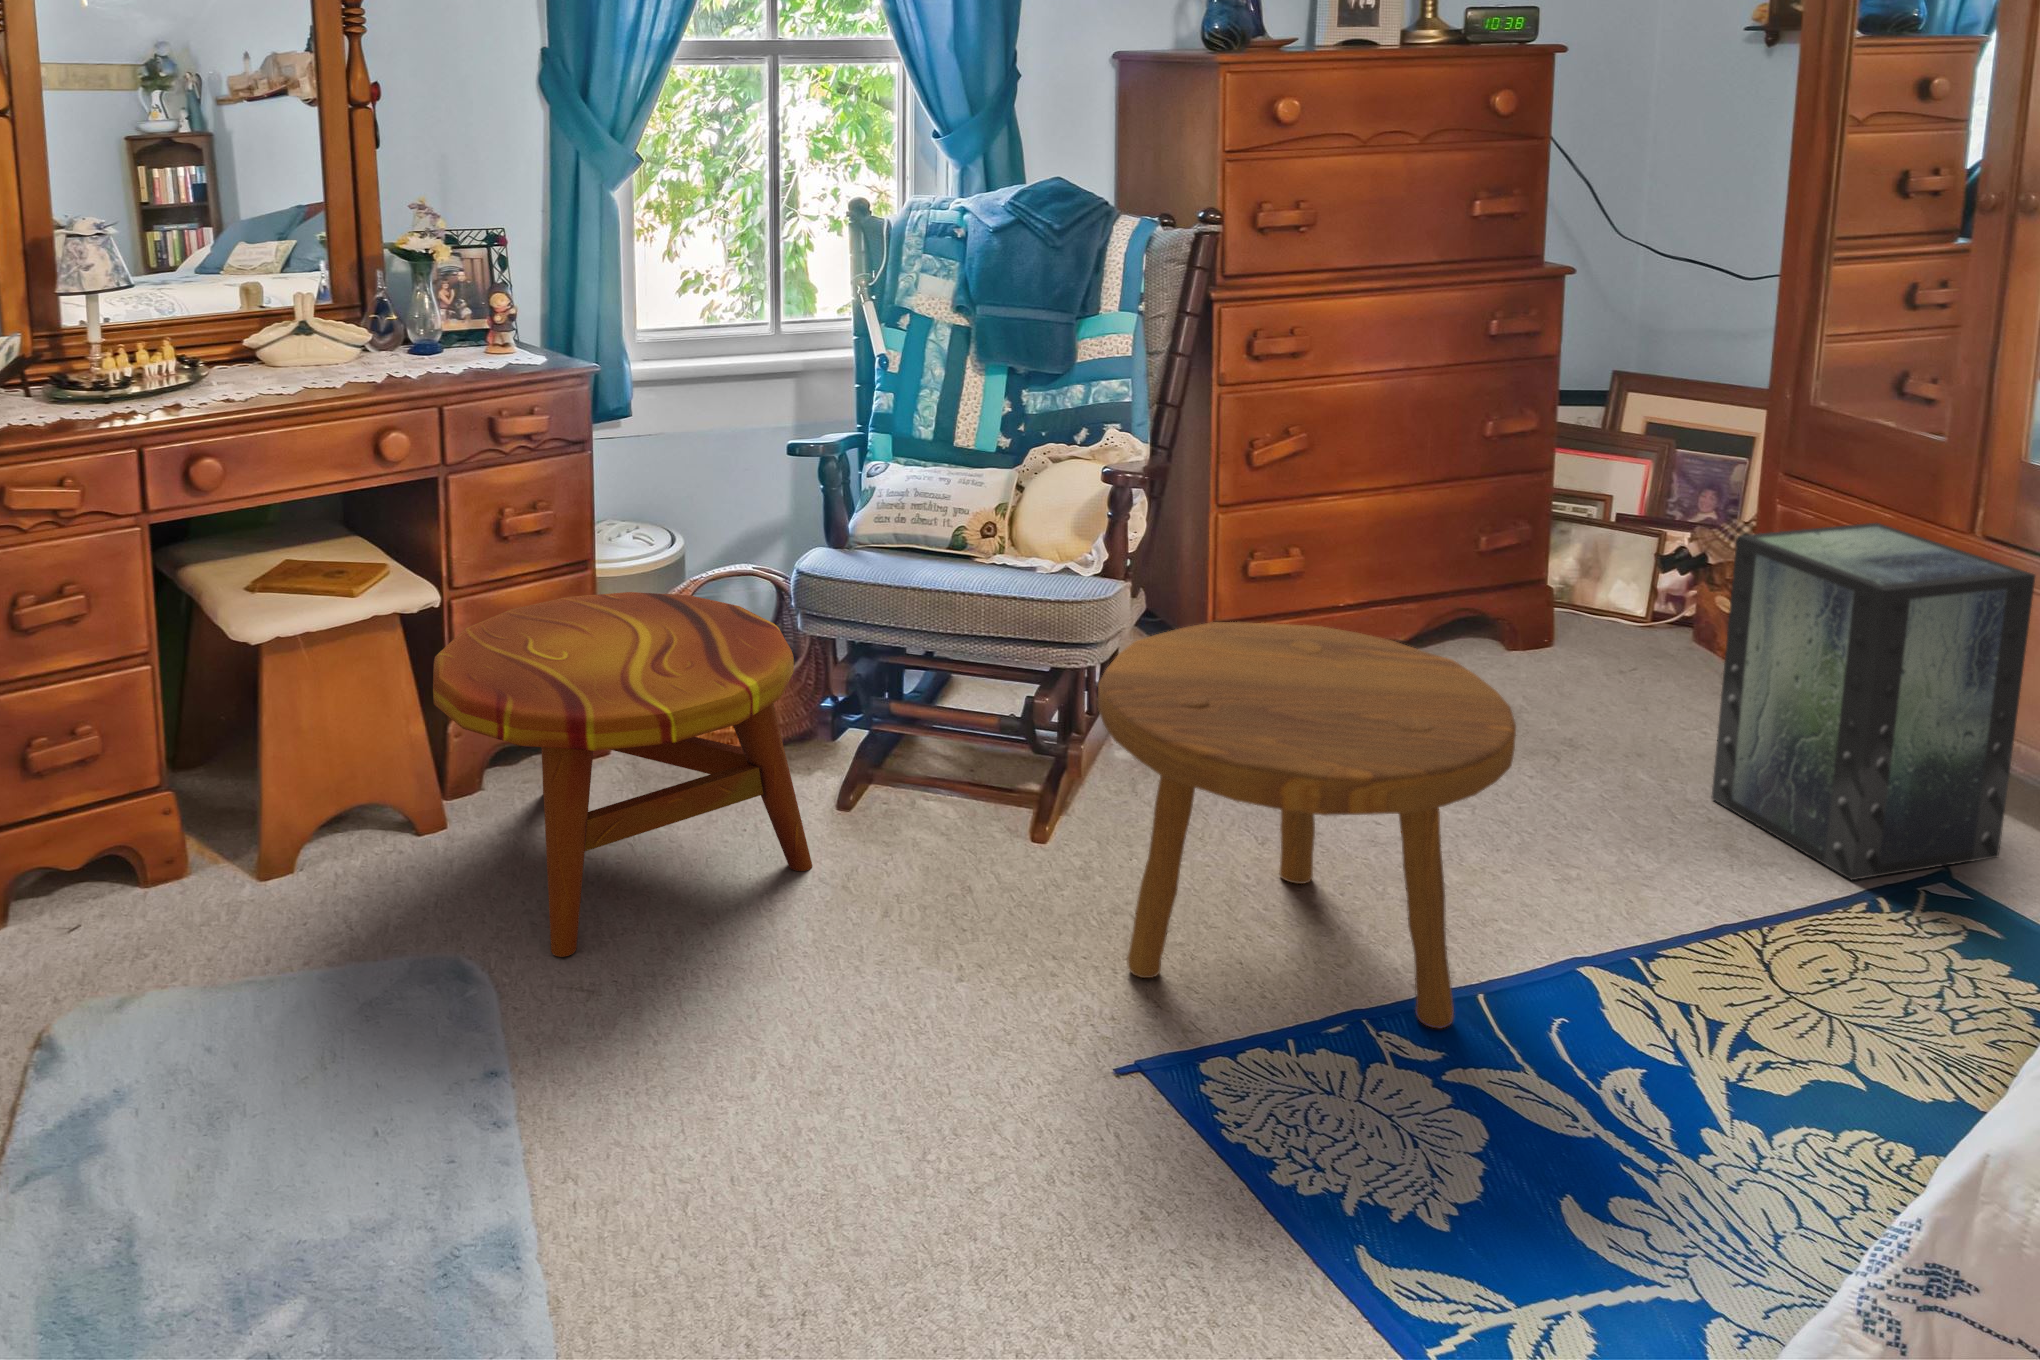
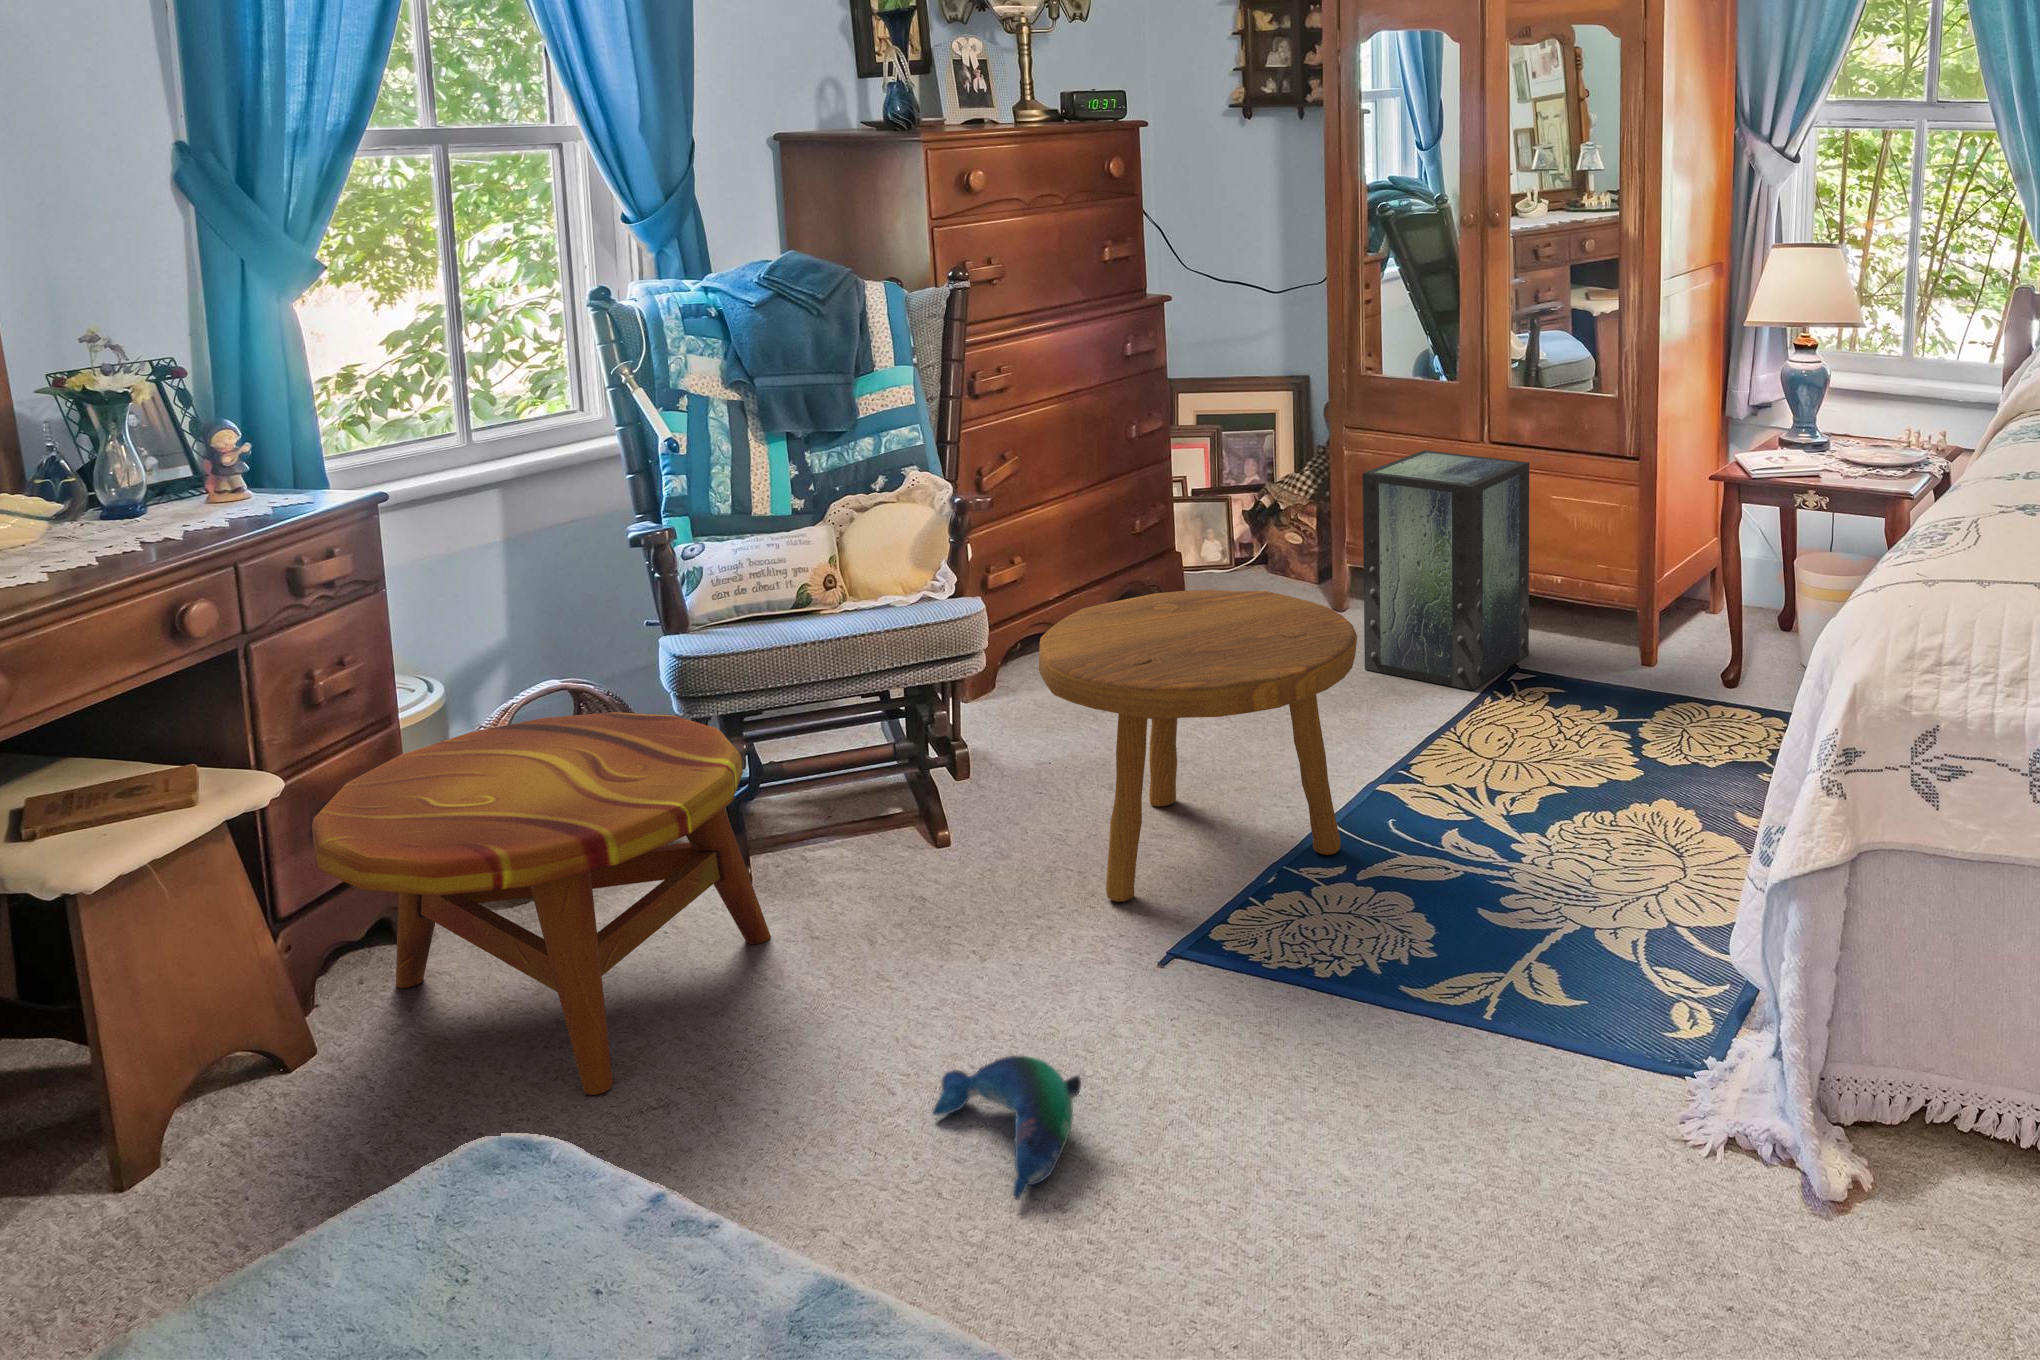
plush toy: none [718,1085,858,1265] -> present [933,1056,1081,1200]

